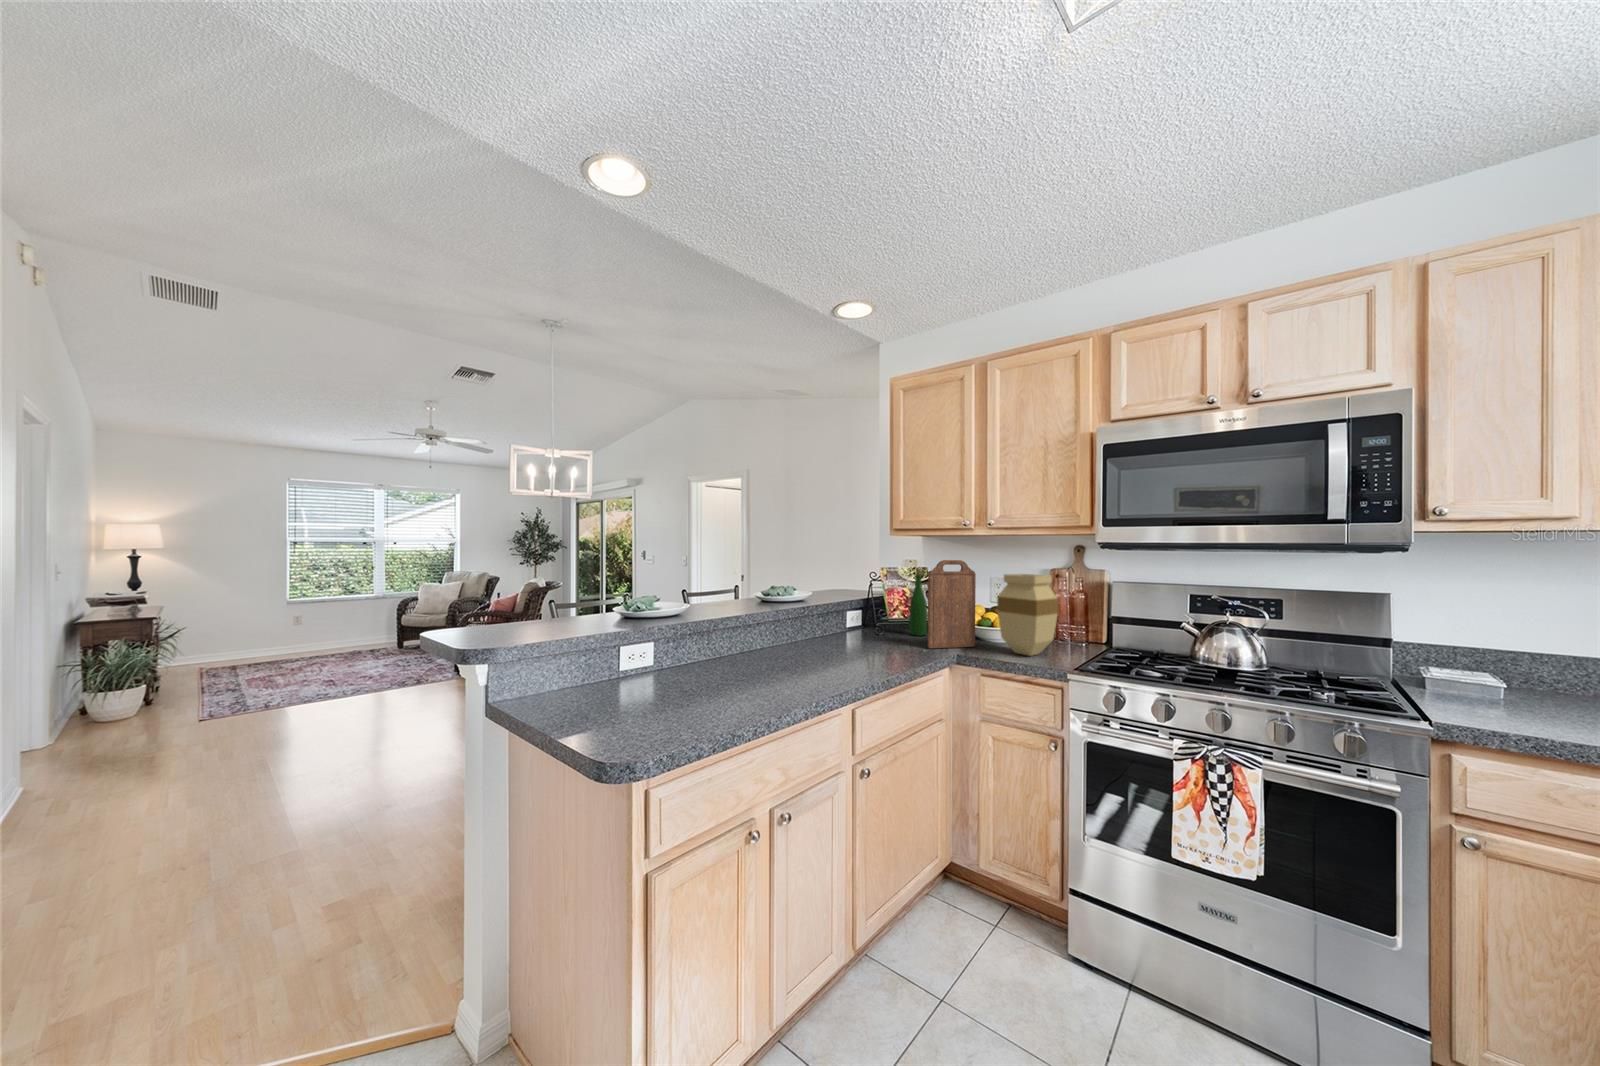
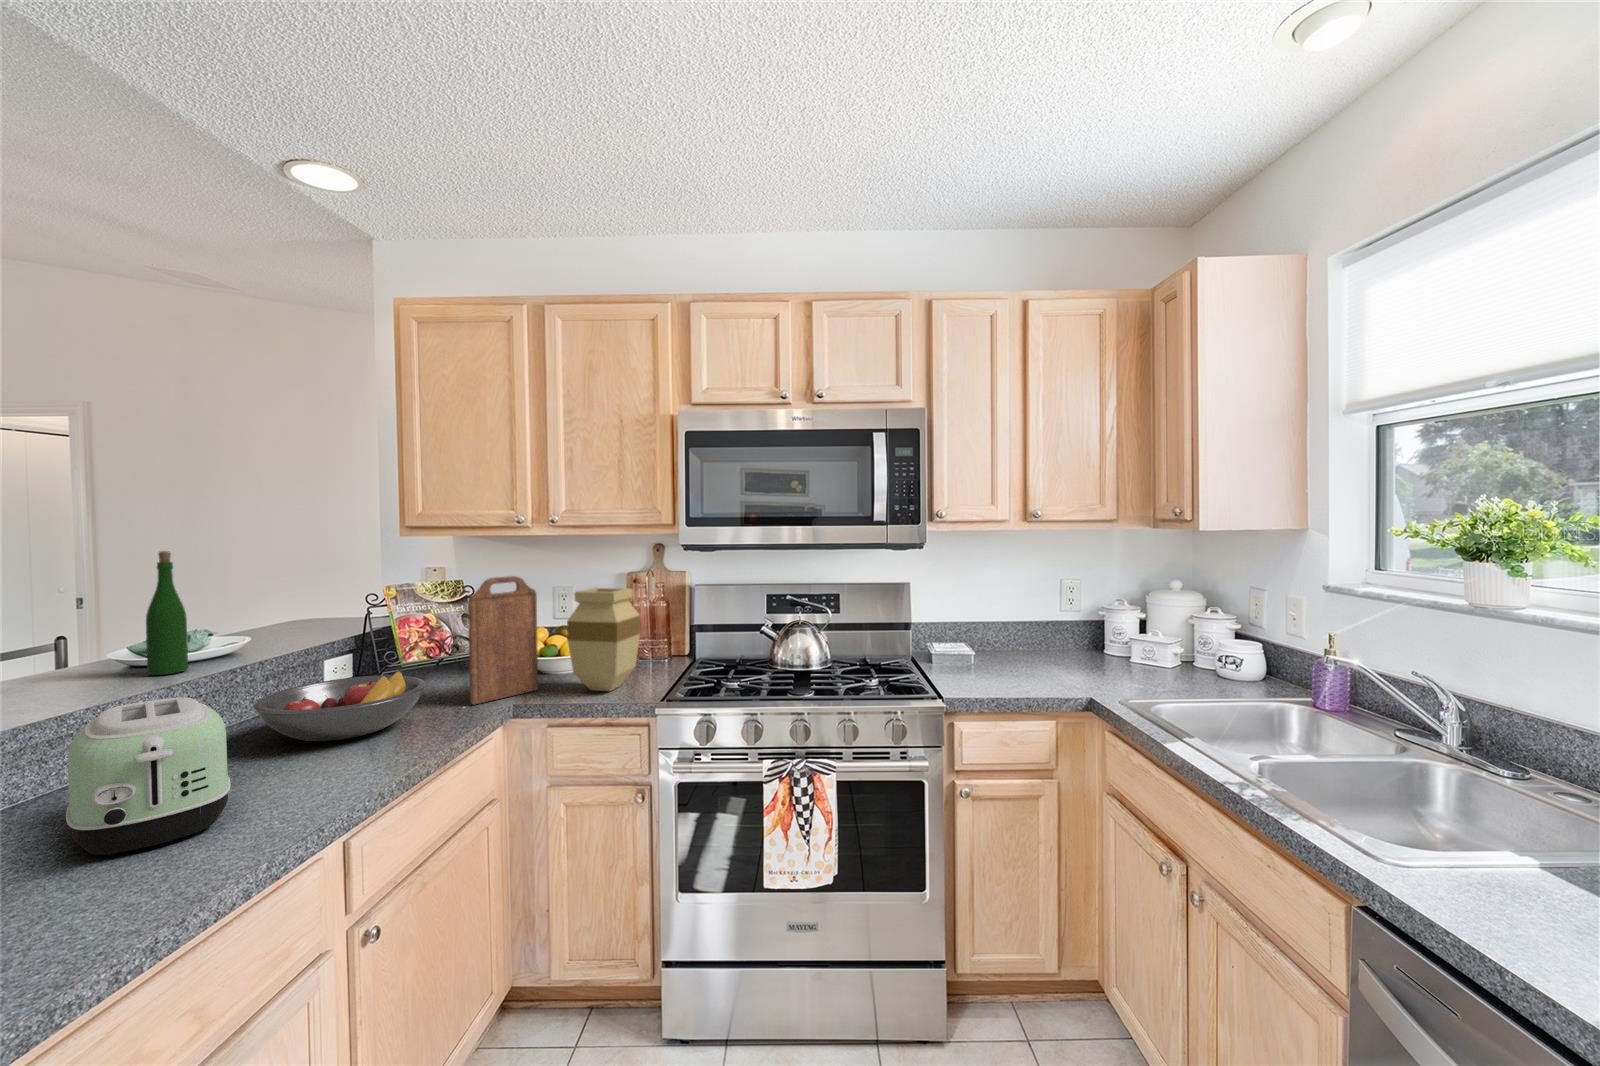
wine bottle: present [909,568,927,636] -> present [146,551,188,675]
toaster: none [735,608,799,681] -> present [66,697,231,856]
fruit bowl: none [810,616,900,653] -> present [253,670,426,741]

